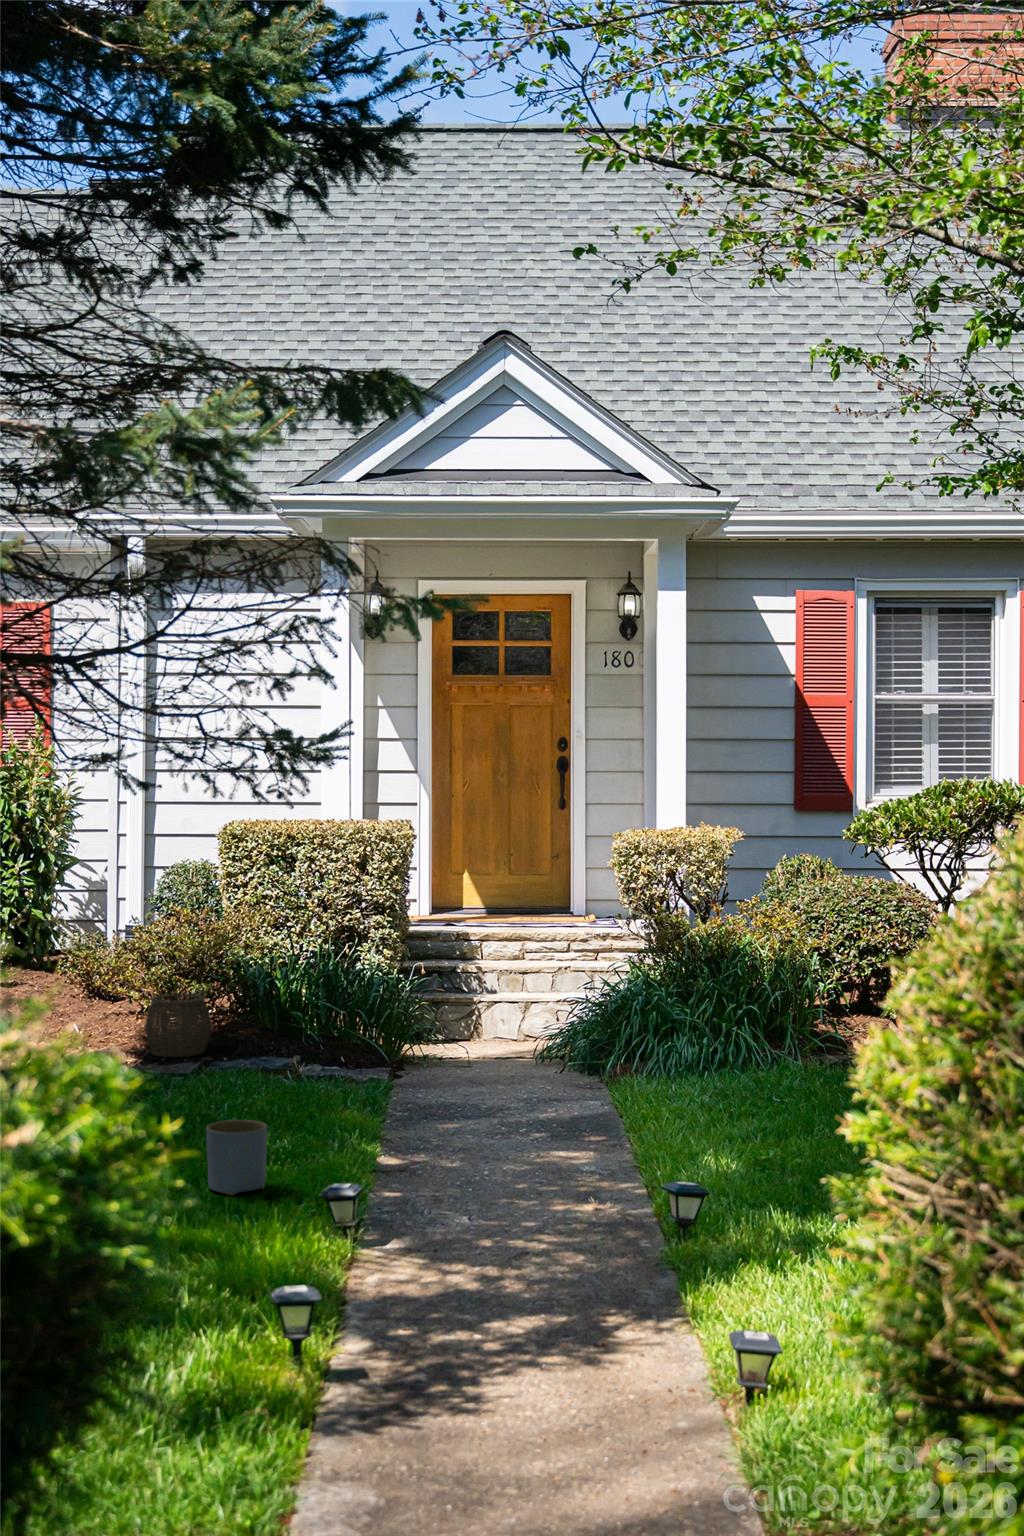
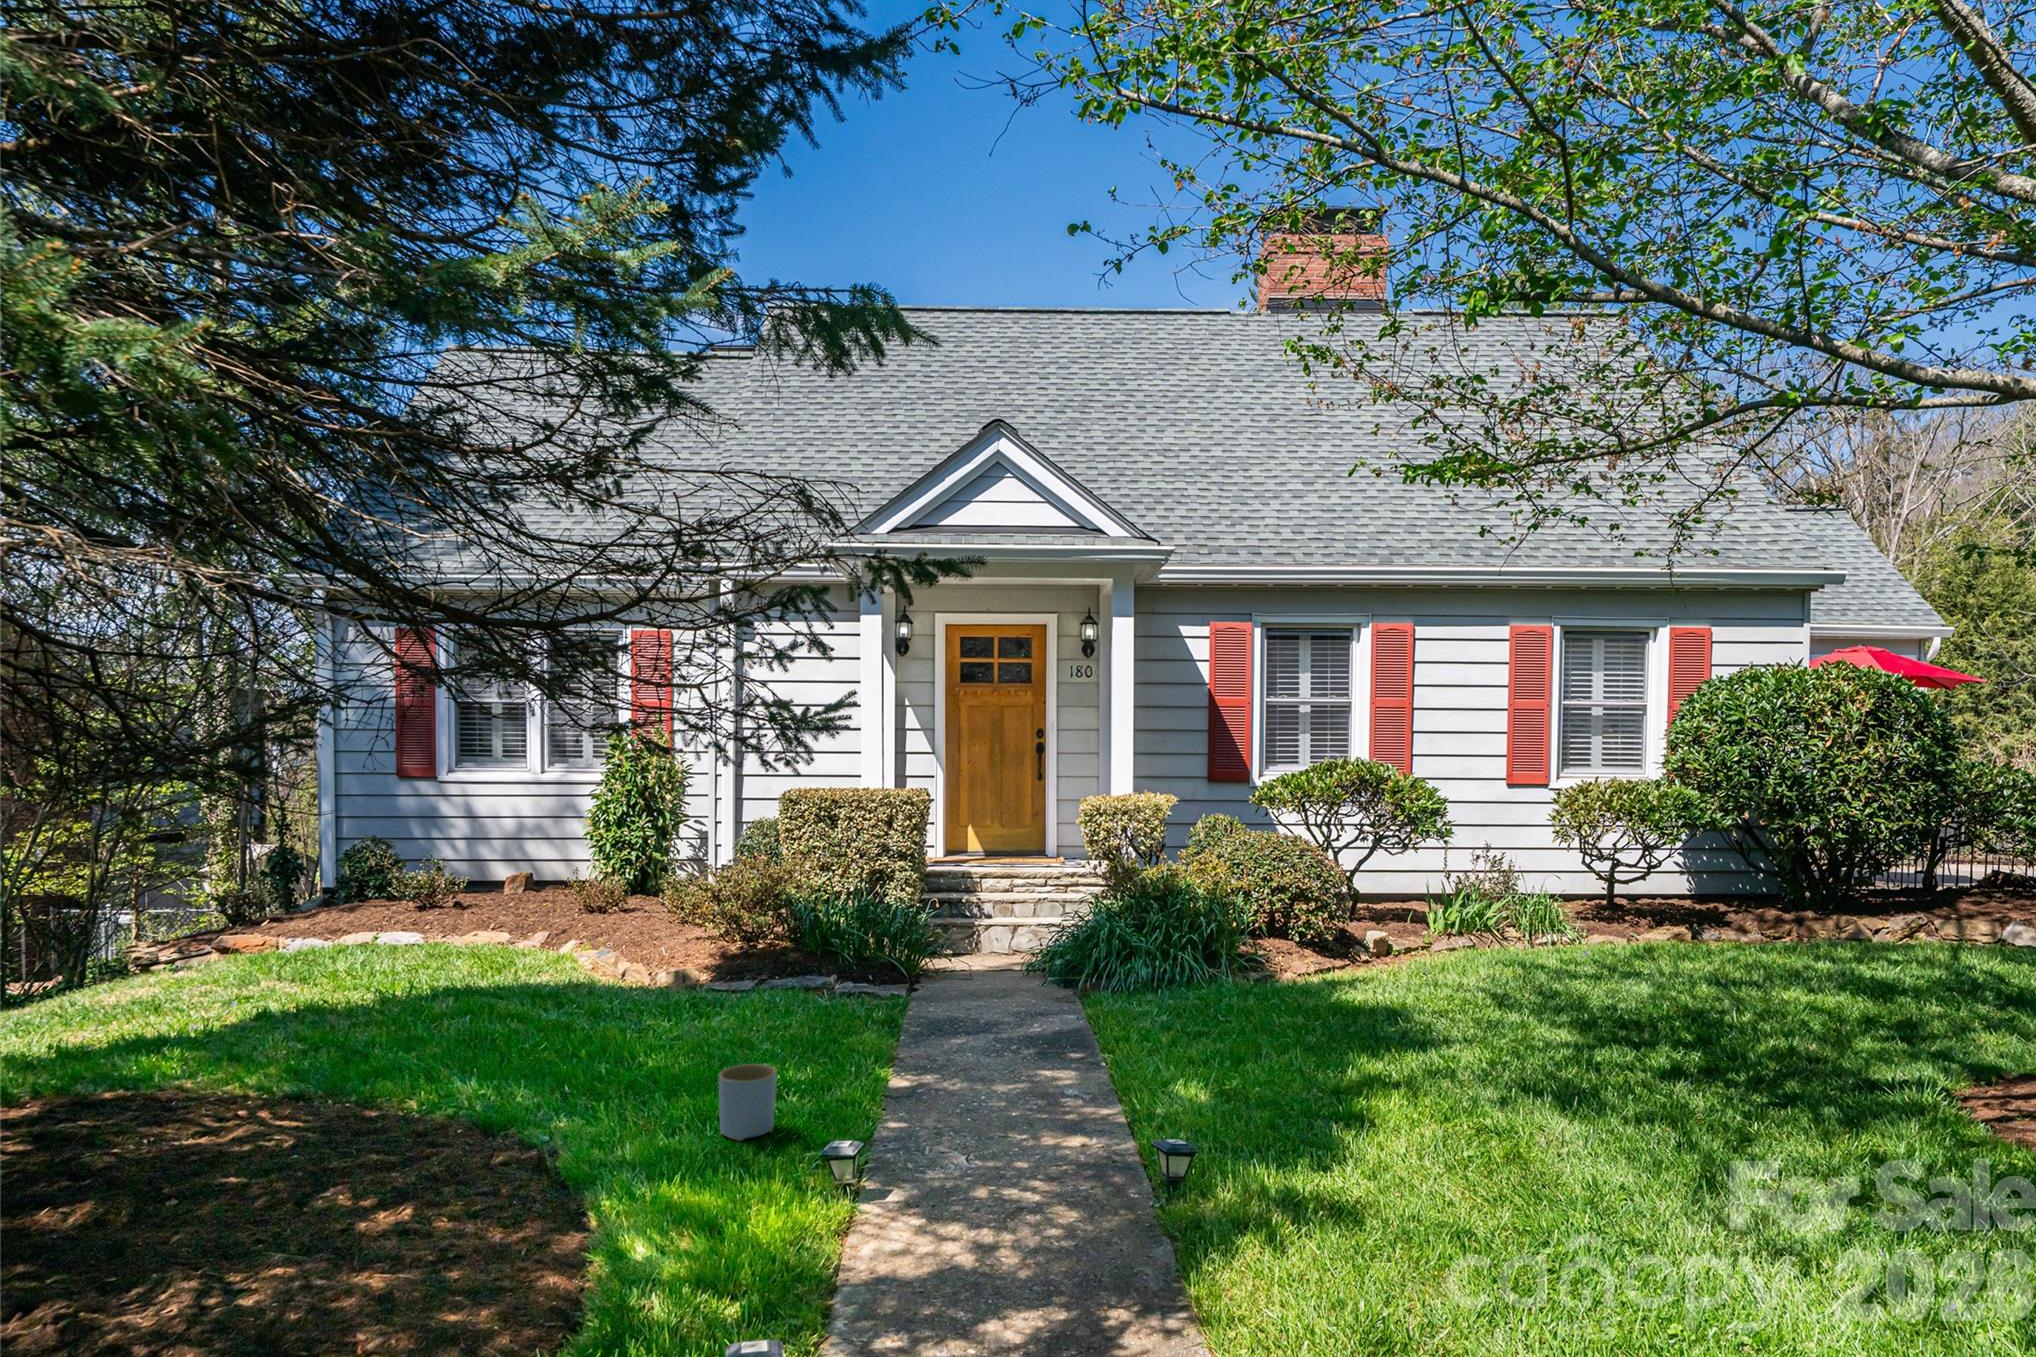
woven basket: present [145,994,211,1058] -> none [712,925,766,978]

